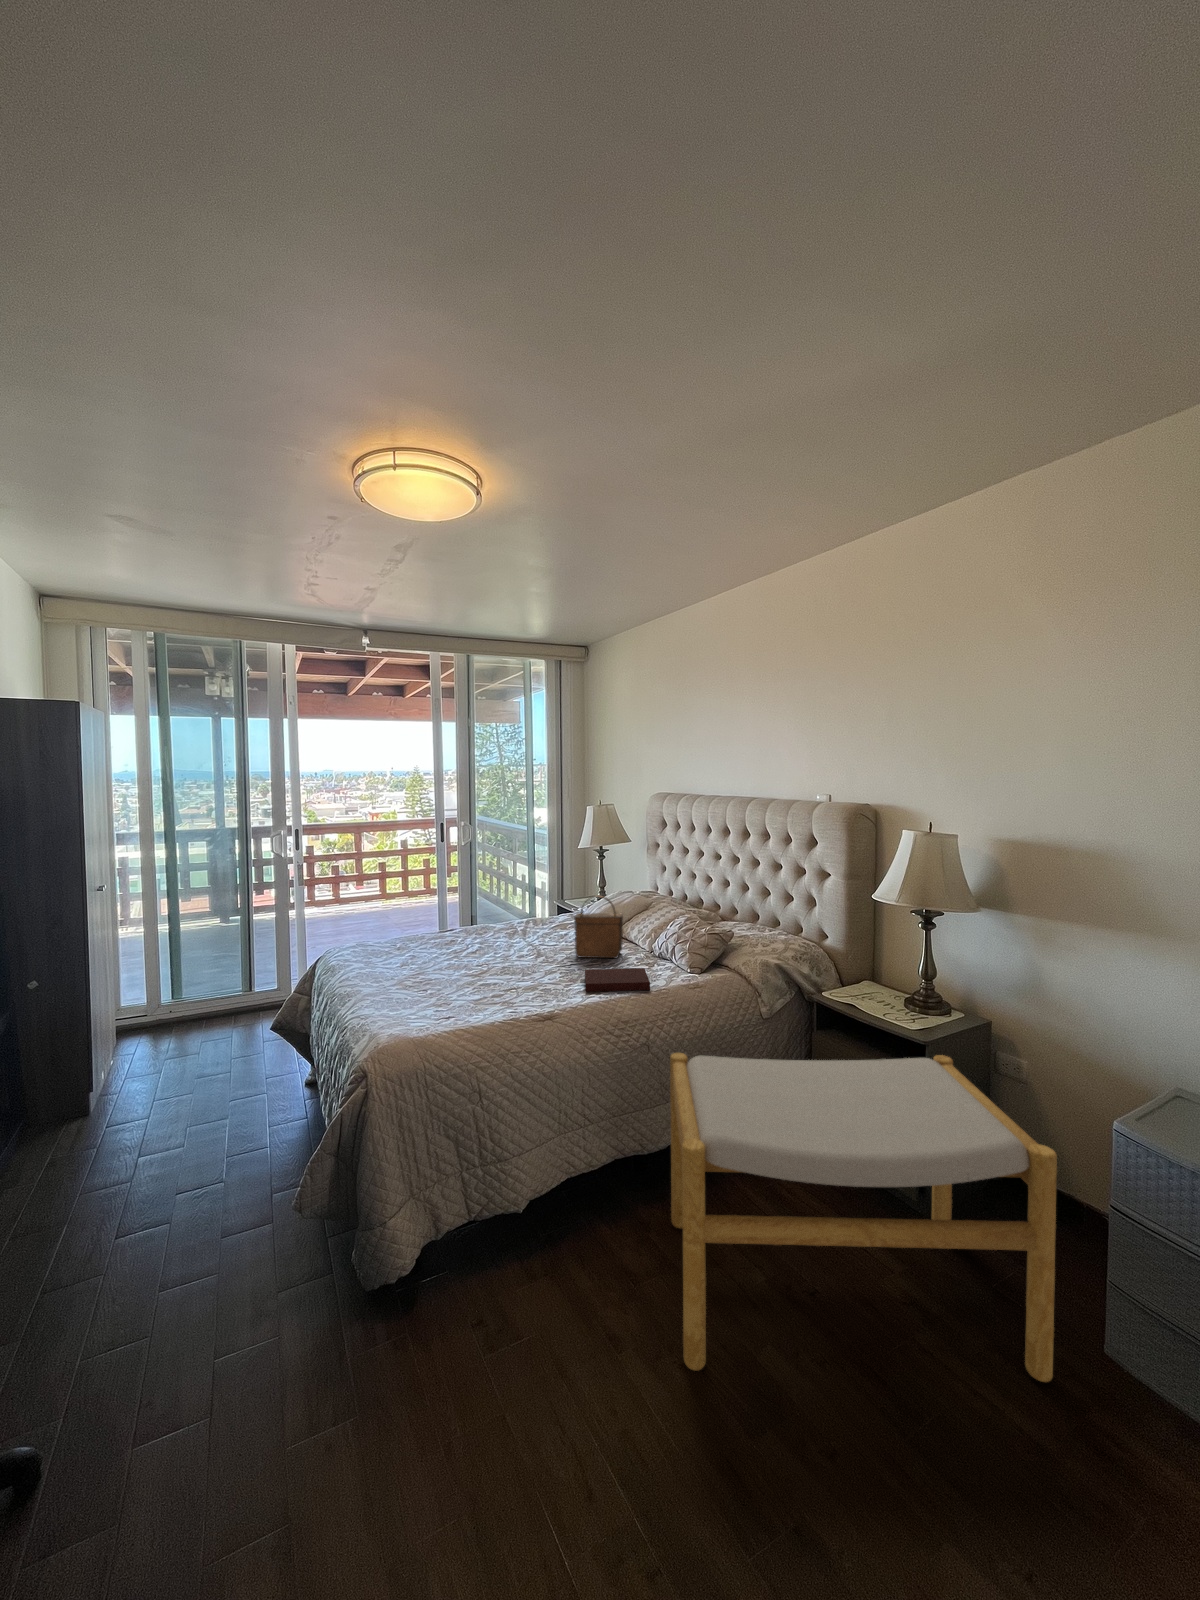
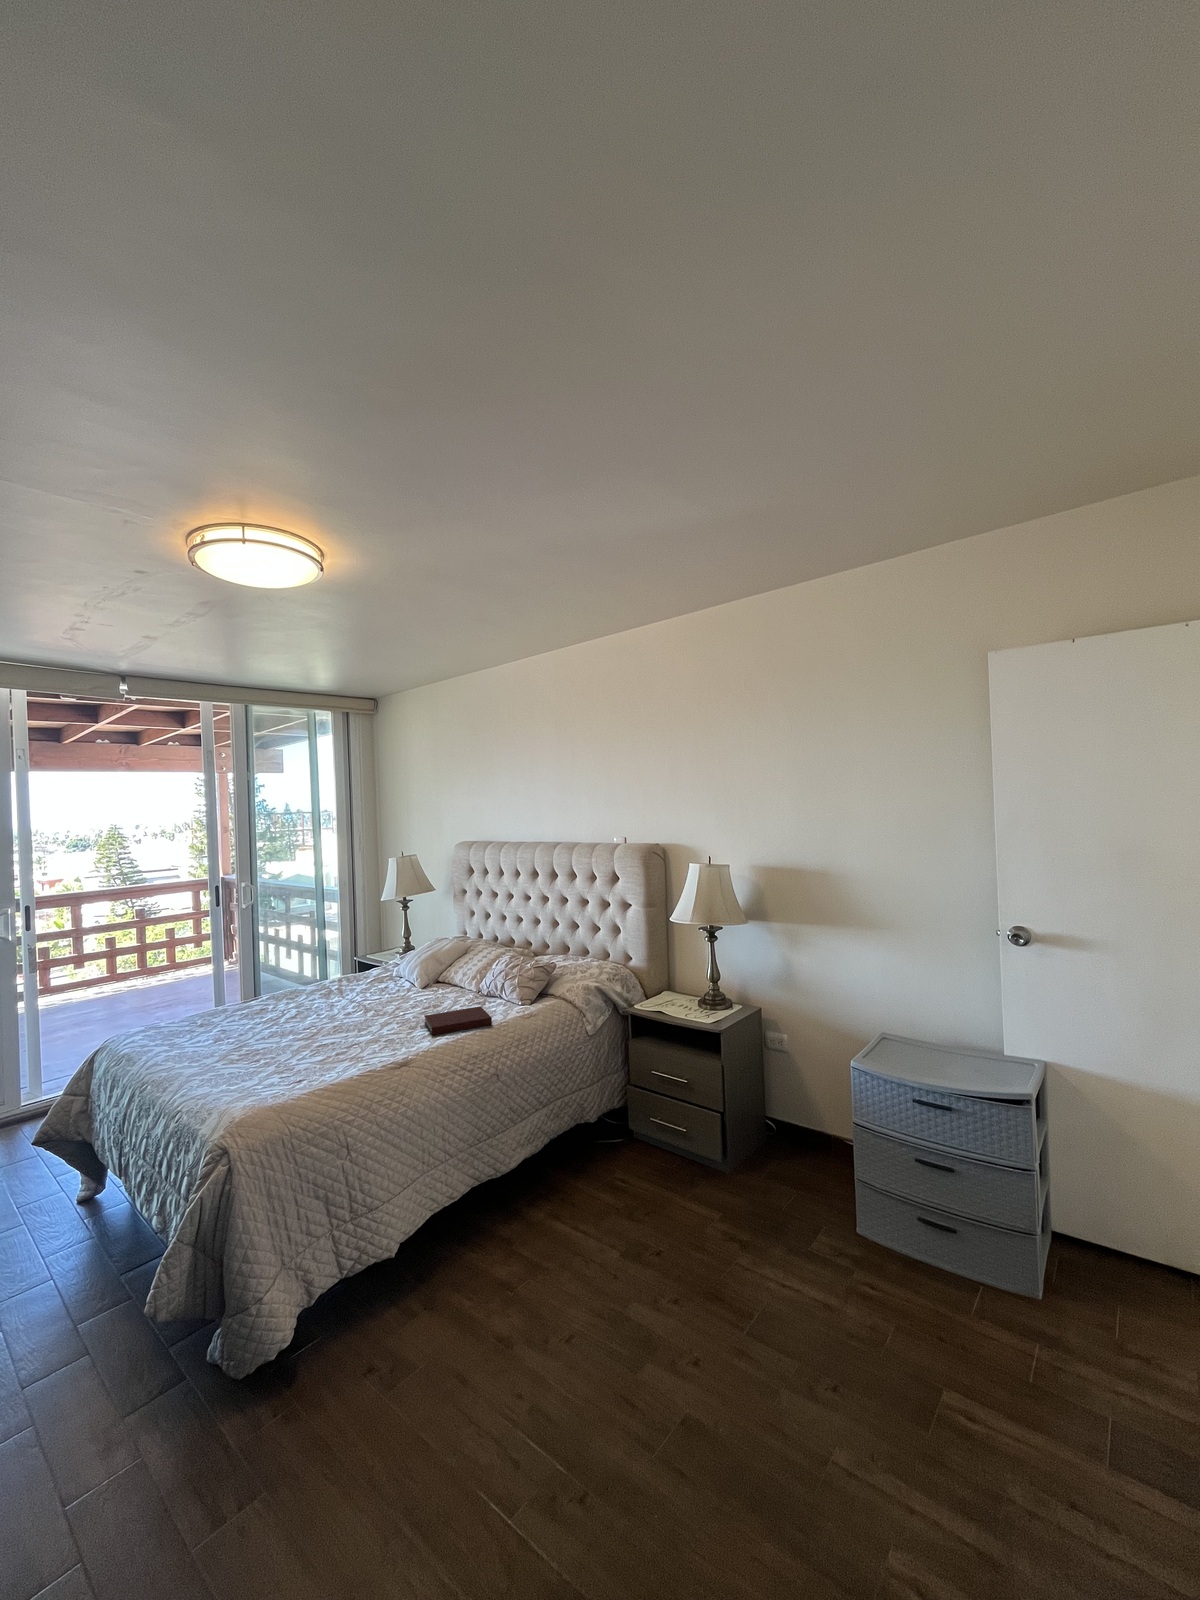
handbag: present [574,896,623,958] -> none [403,944,450,1007]
footstool: present [670,1053,1057,1382] -> none [526,1038,830,1343]

